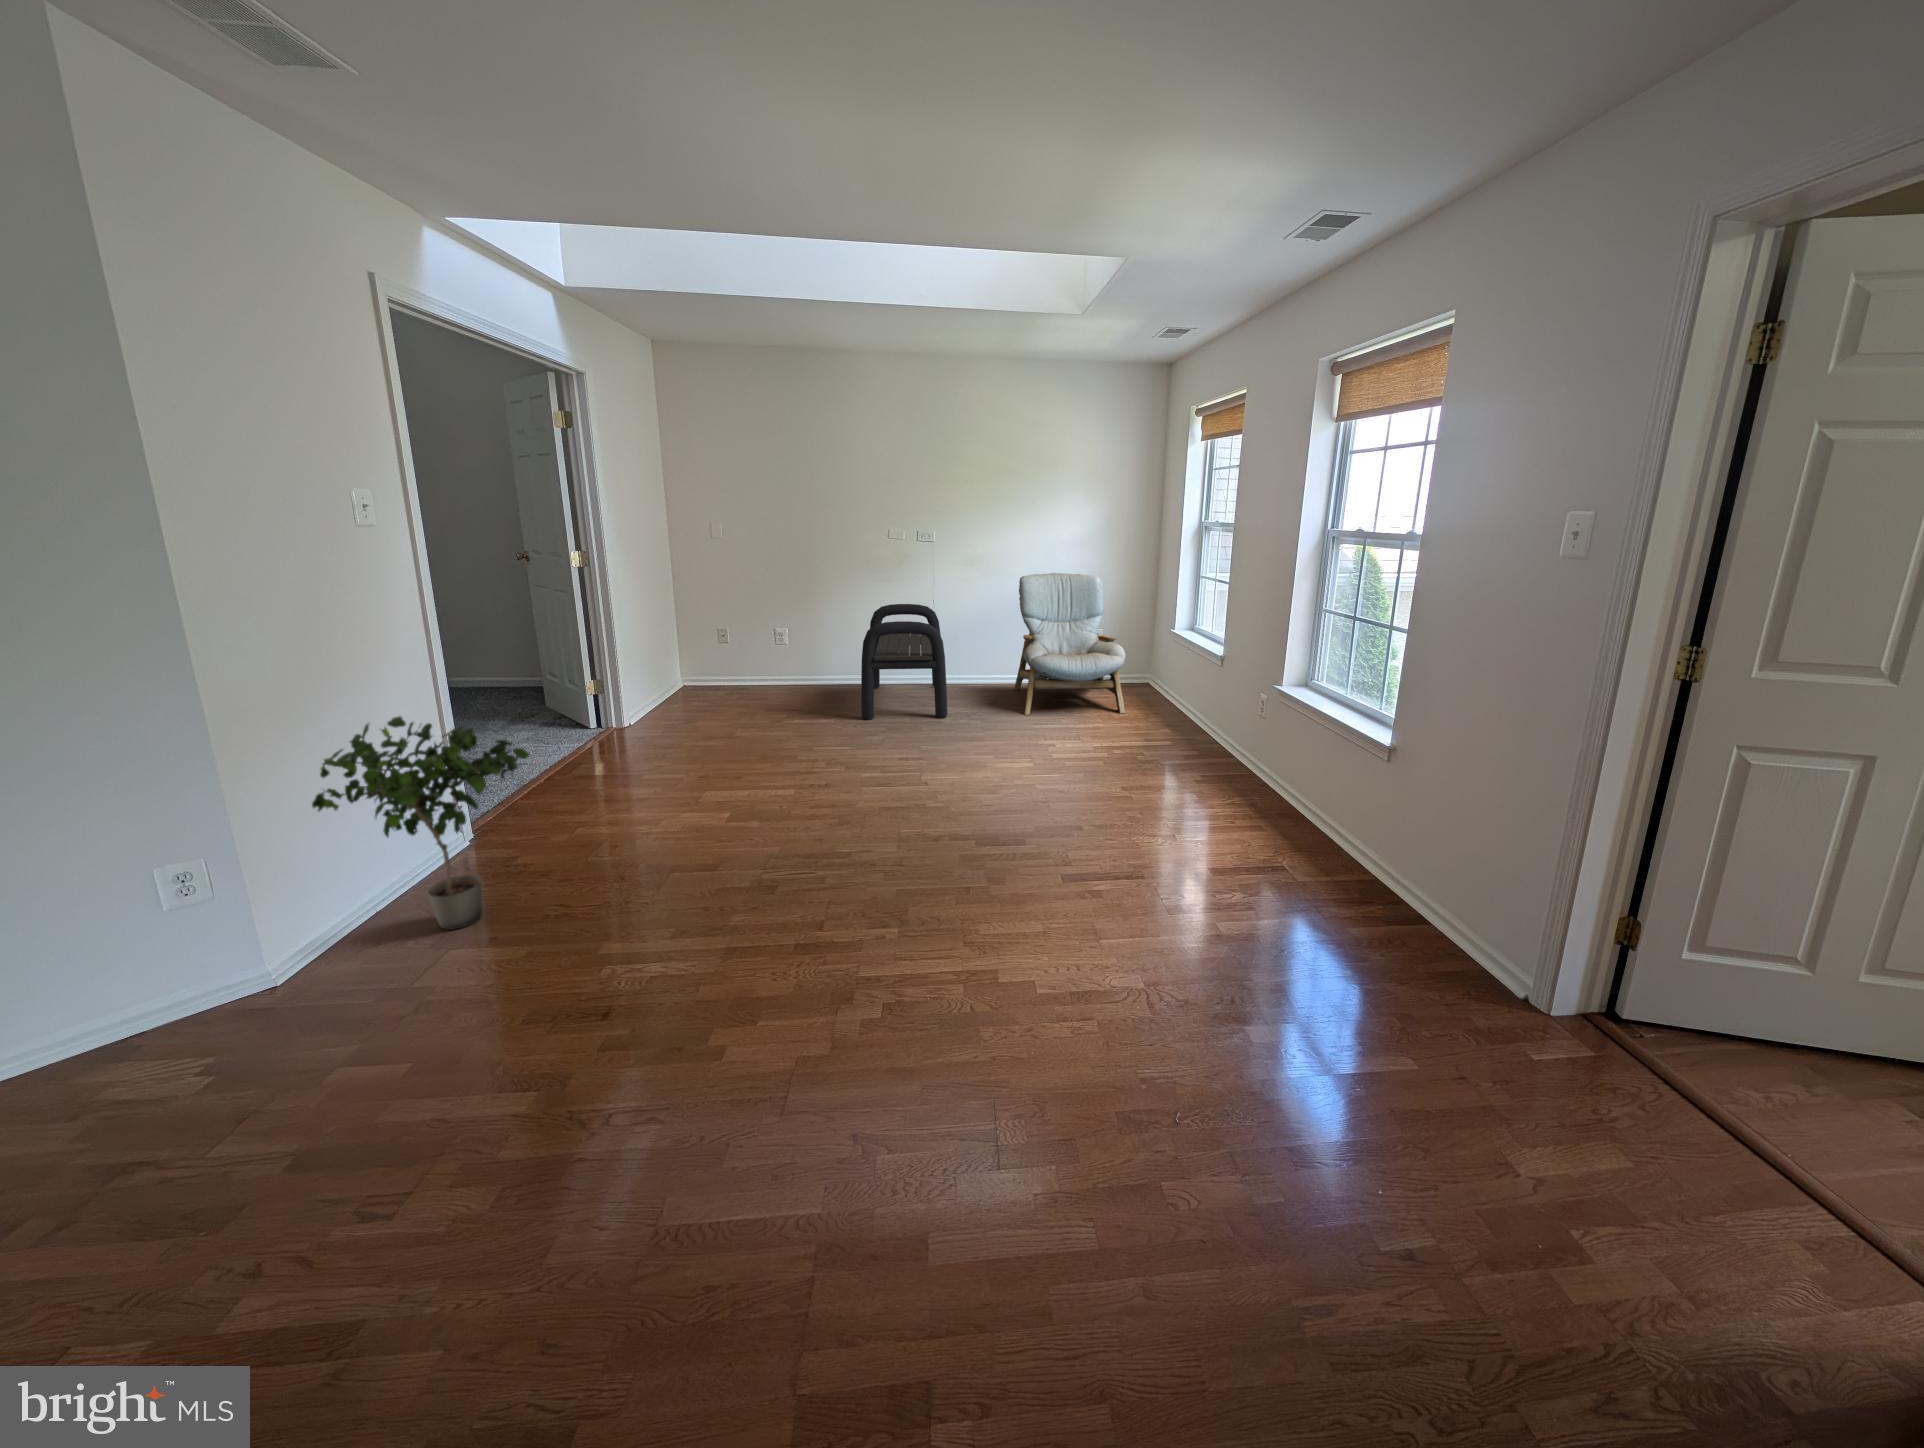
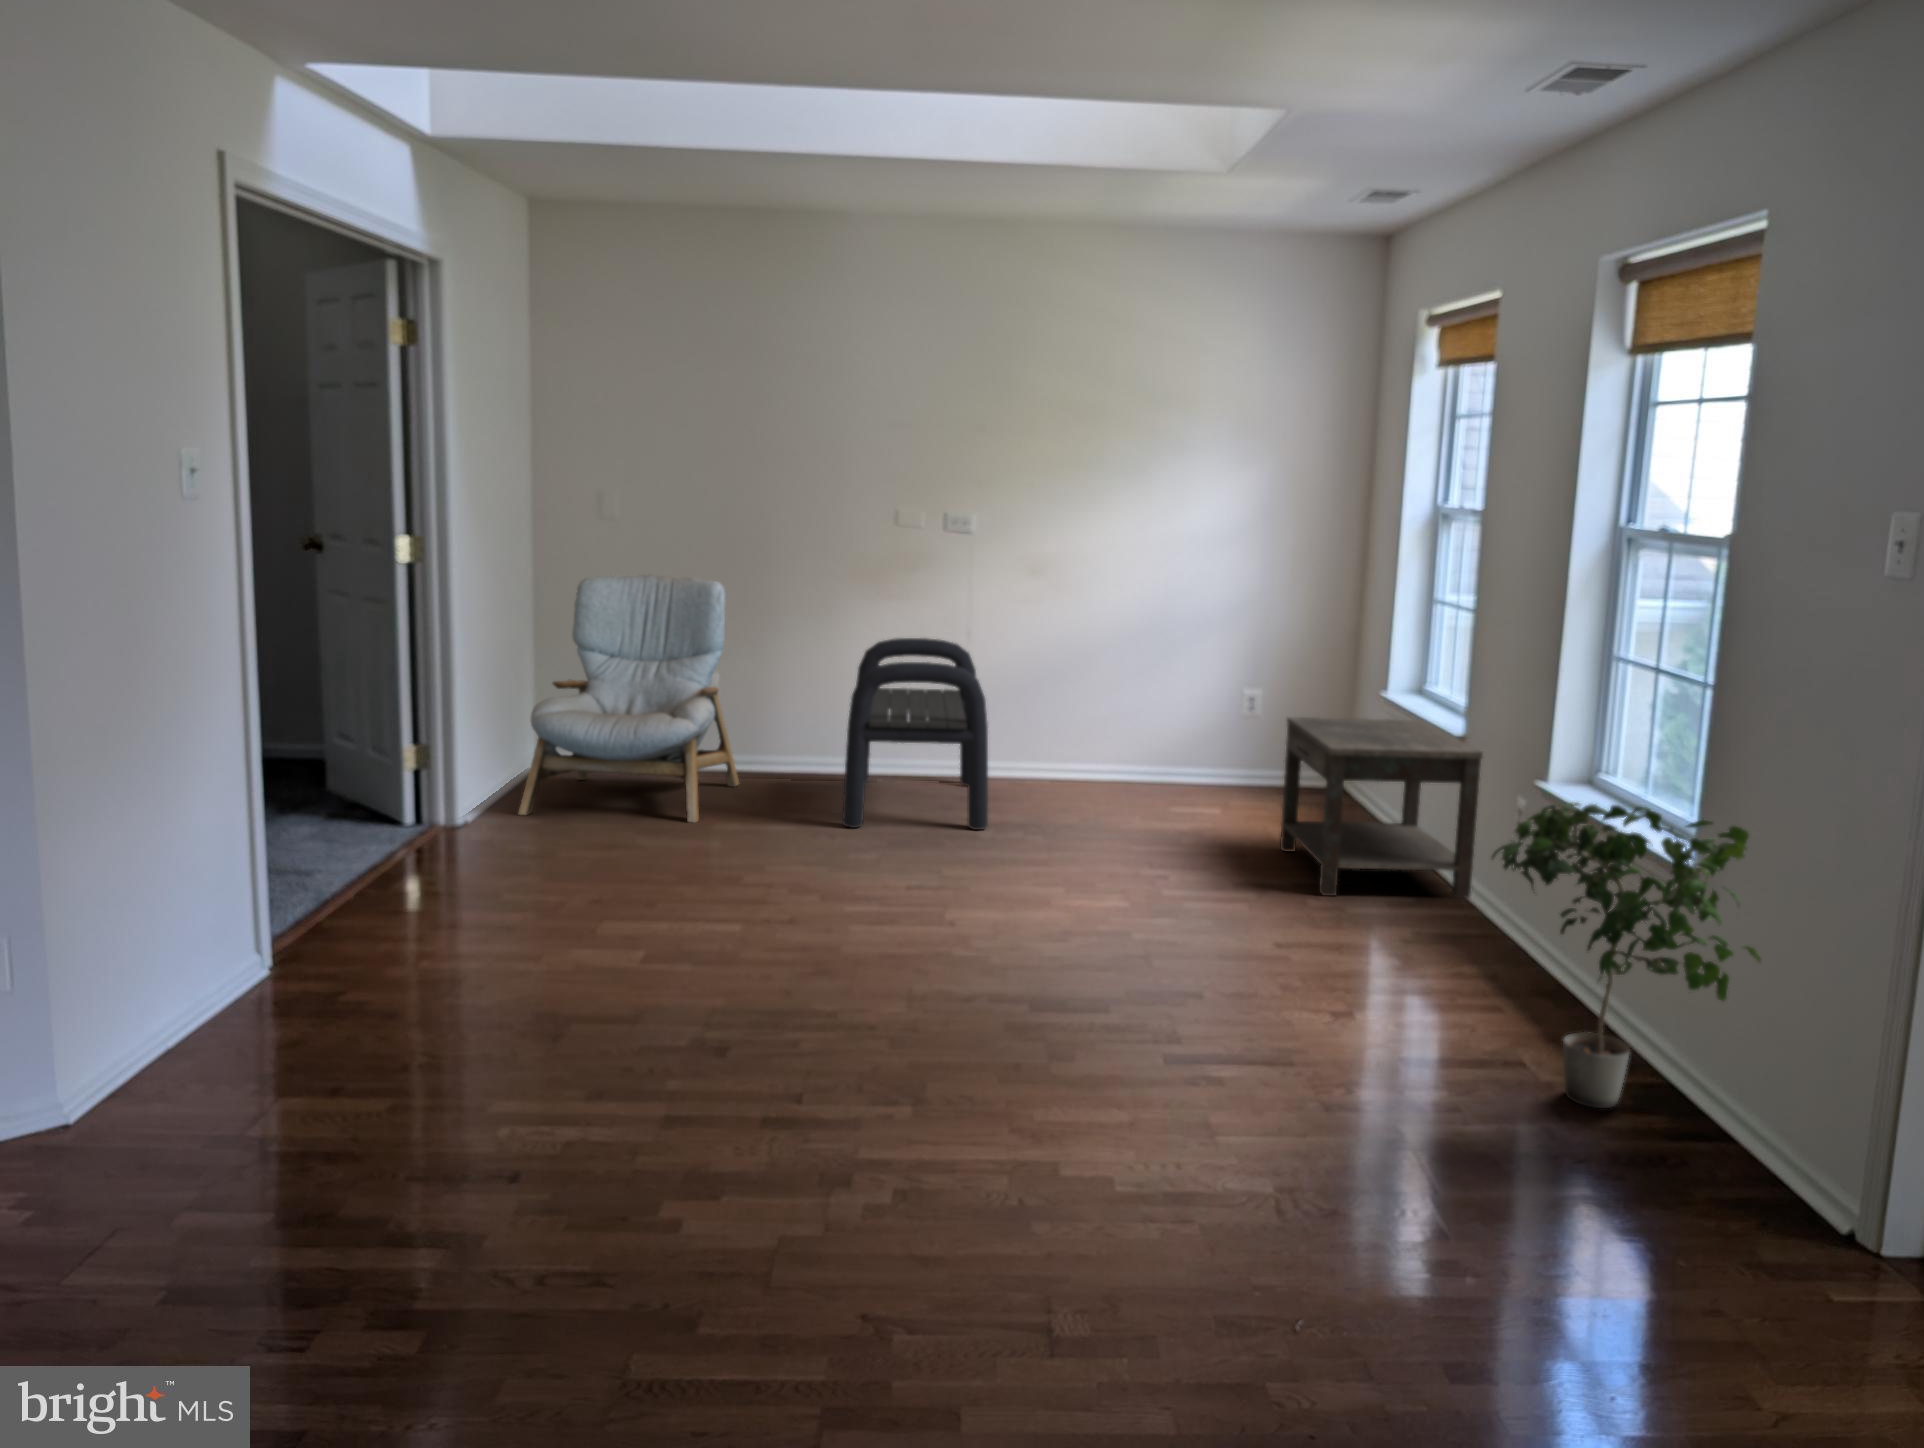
armchair: present [1015,573,1126,715] -> present [518,574,739,823]
side table: none [1116,648,1237,757] -> present [1280,717,1483,898]
potted plant: present [312,716,529,930] -> present [1492,803,1761,1108]

